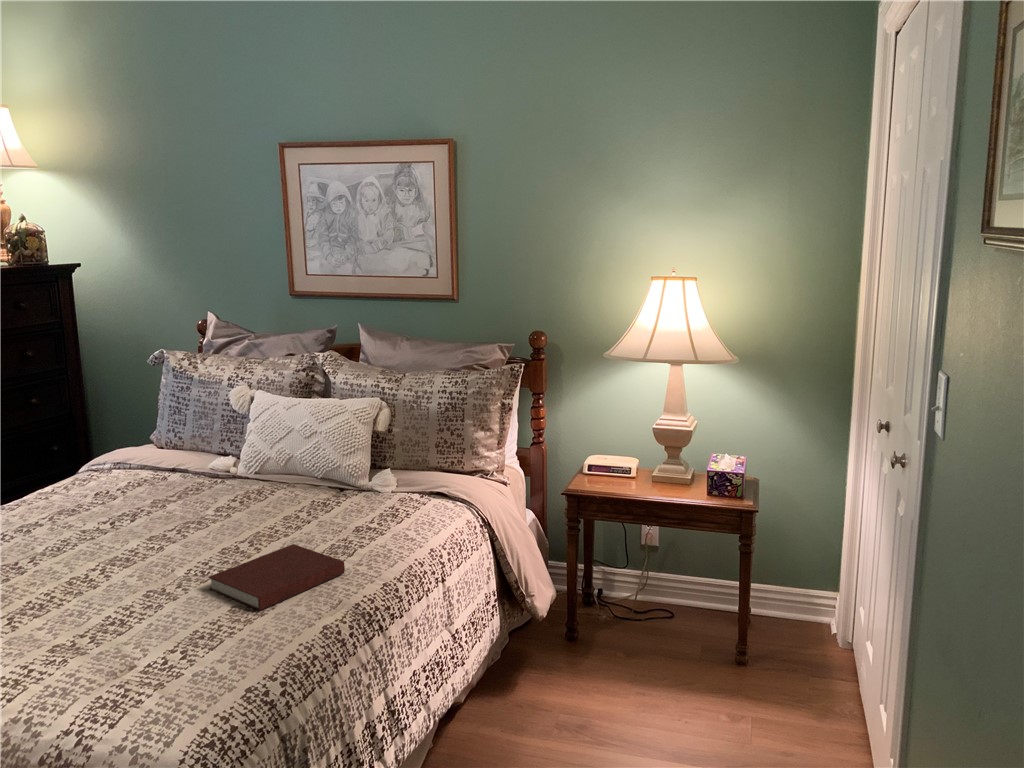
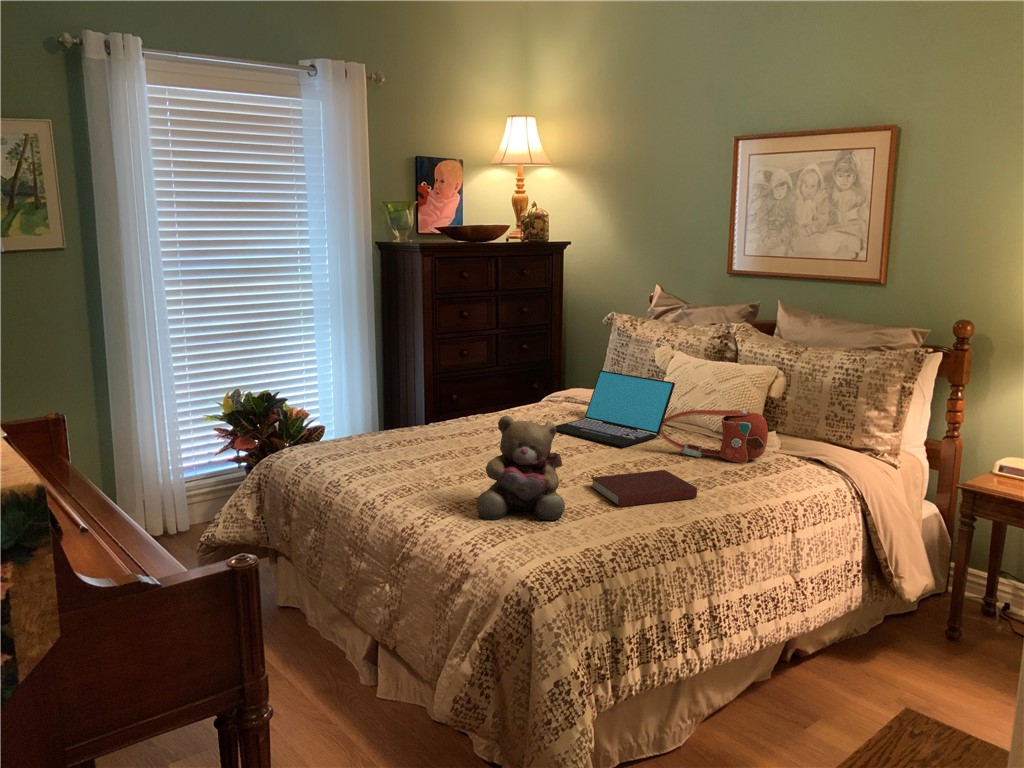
laptop: none [112,425,268,521] -> present [556,371,675,448]
handbag: none [268,454,392,515] -> present [660,410,768,463]
teddy bear: none [65,526,197,683] -> present [477,415,565,520]

